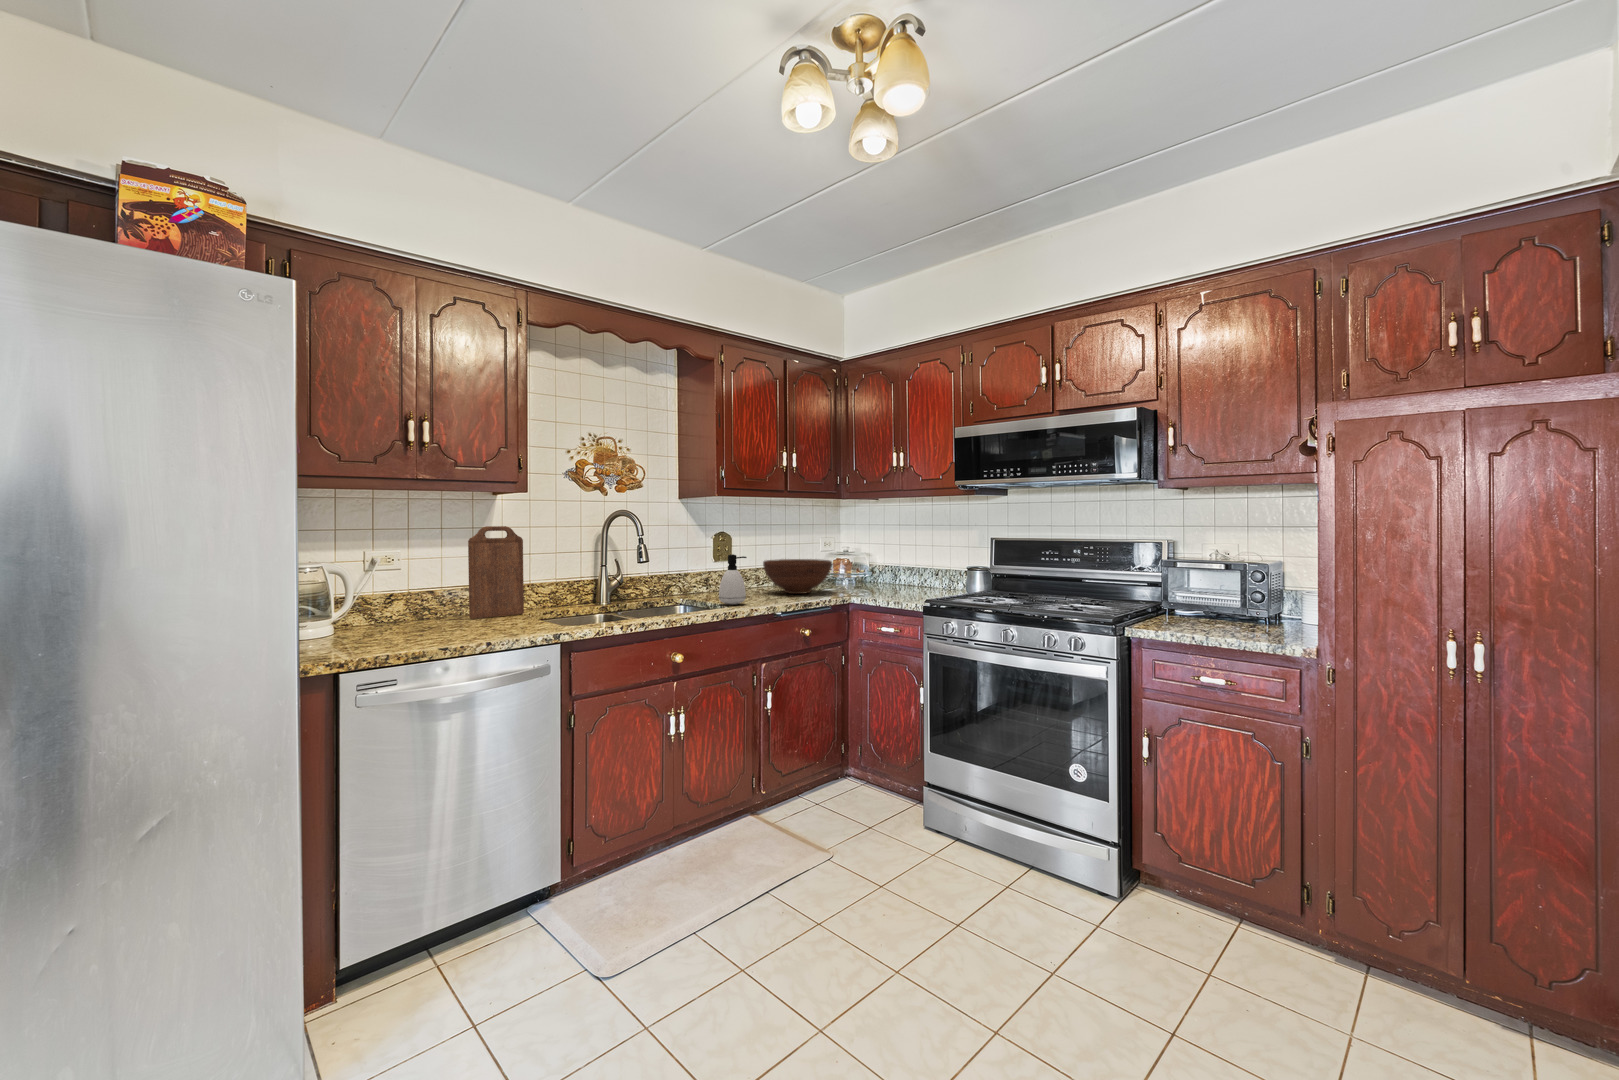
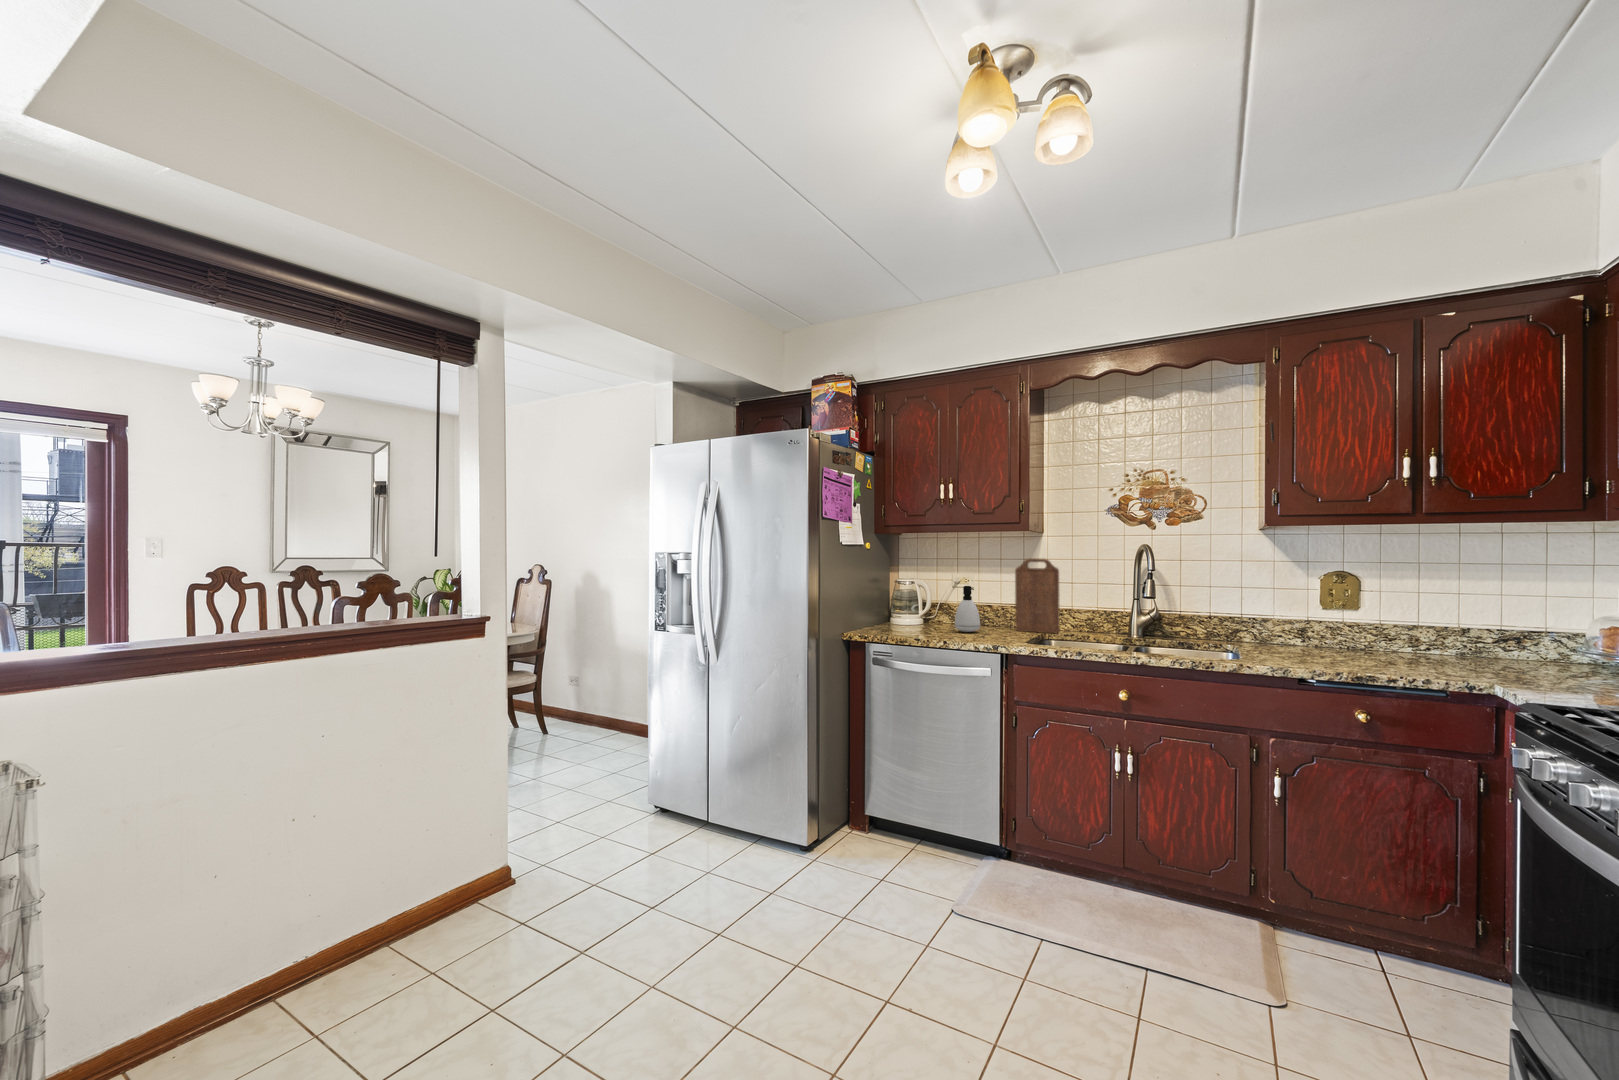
soap dispenser: present [719,554,747,605] -> present [955,586,980,632]
fruit bowl: present [763,559,832,594] -> none [1377,613,1521,669]

